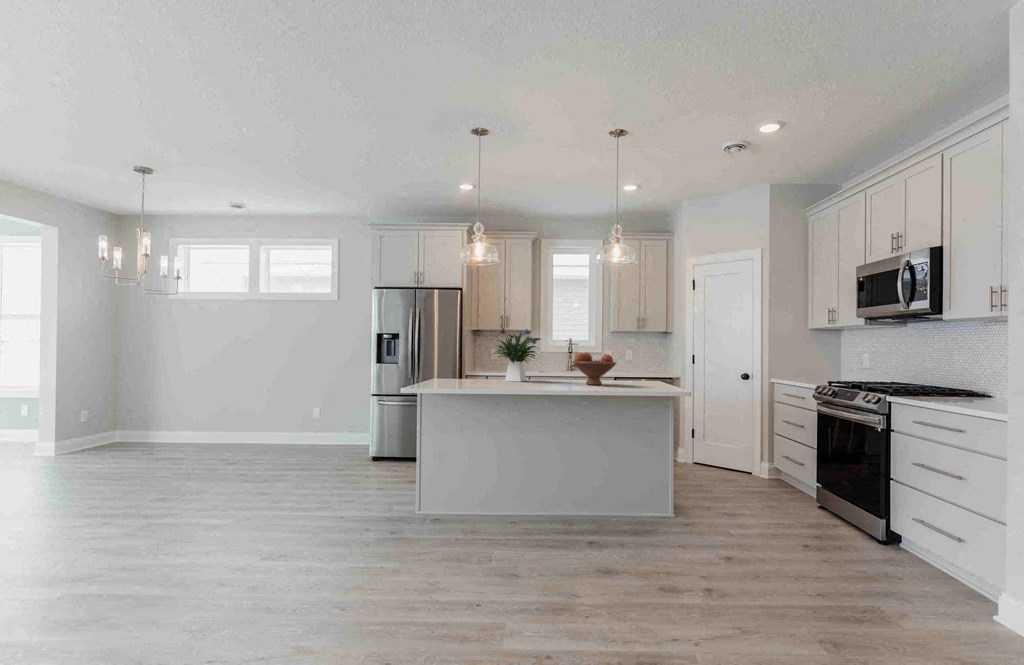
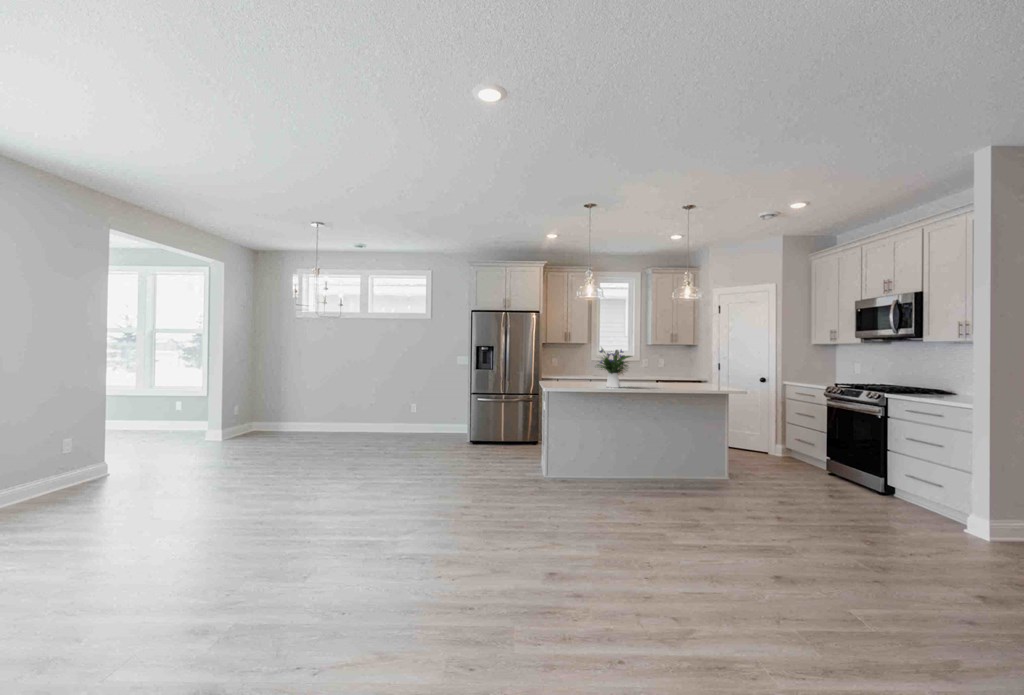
fruit bowl: present [573,353,616,385] -> none [656,366,689,389]

